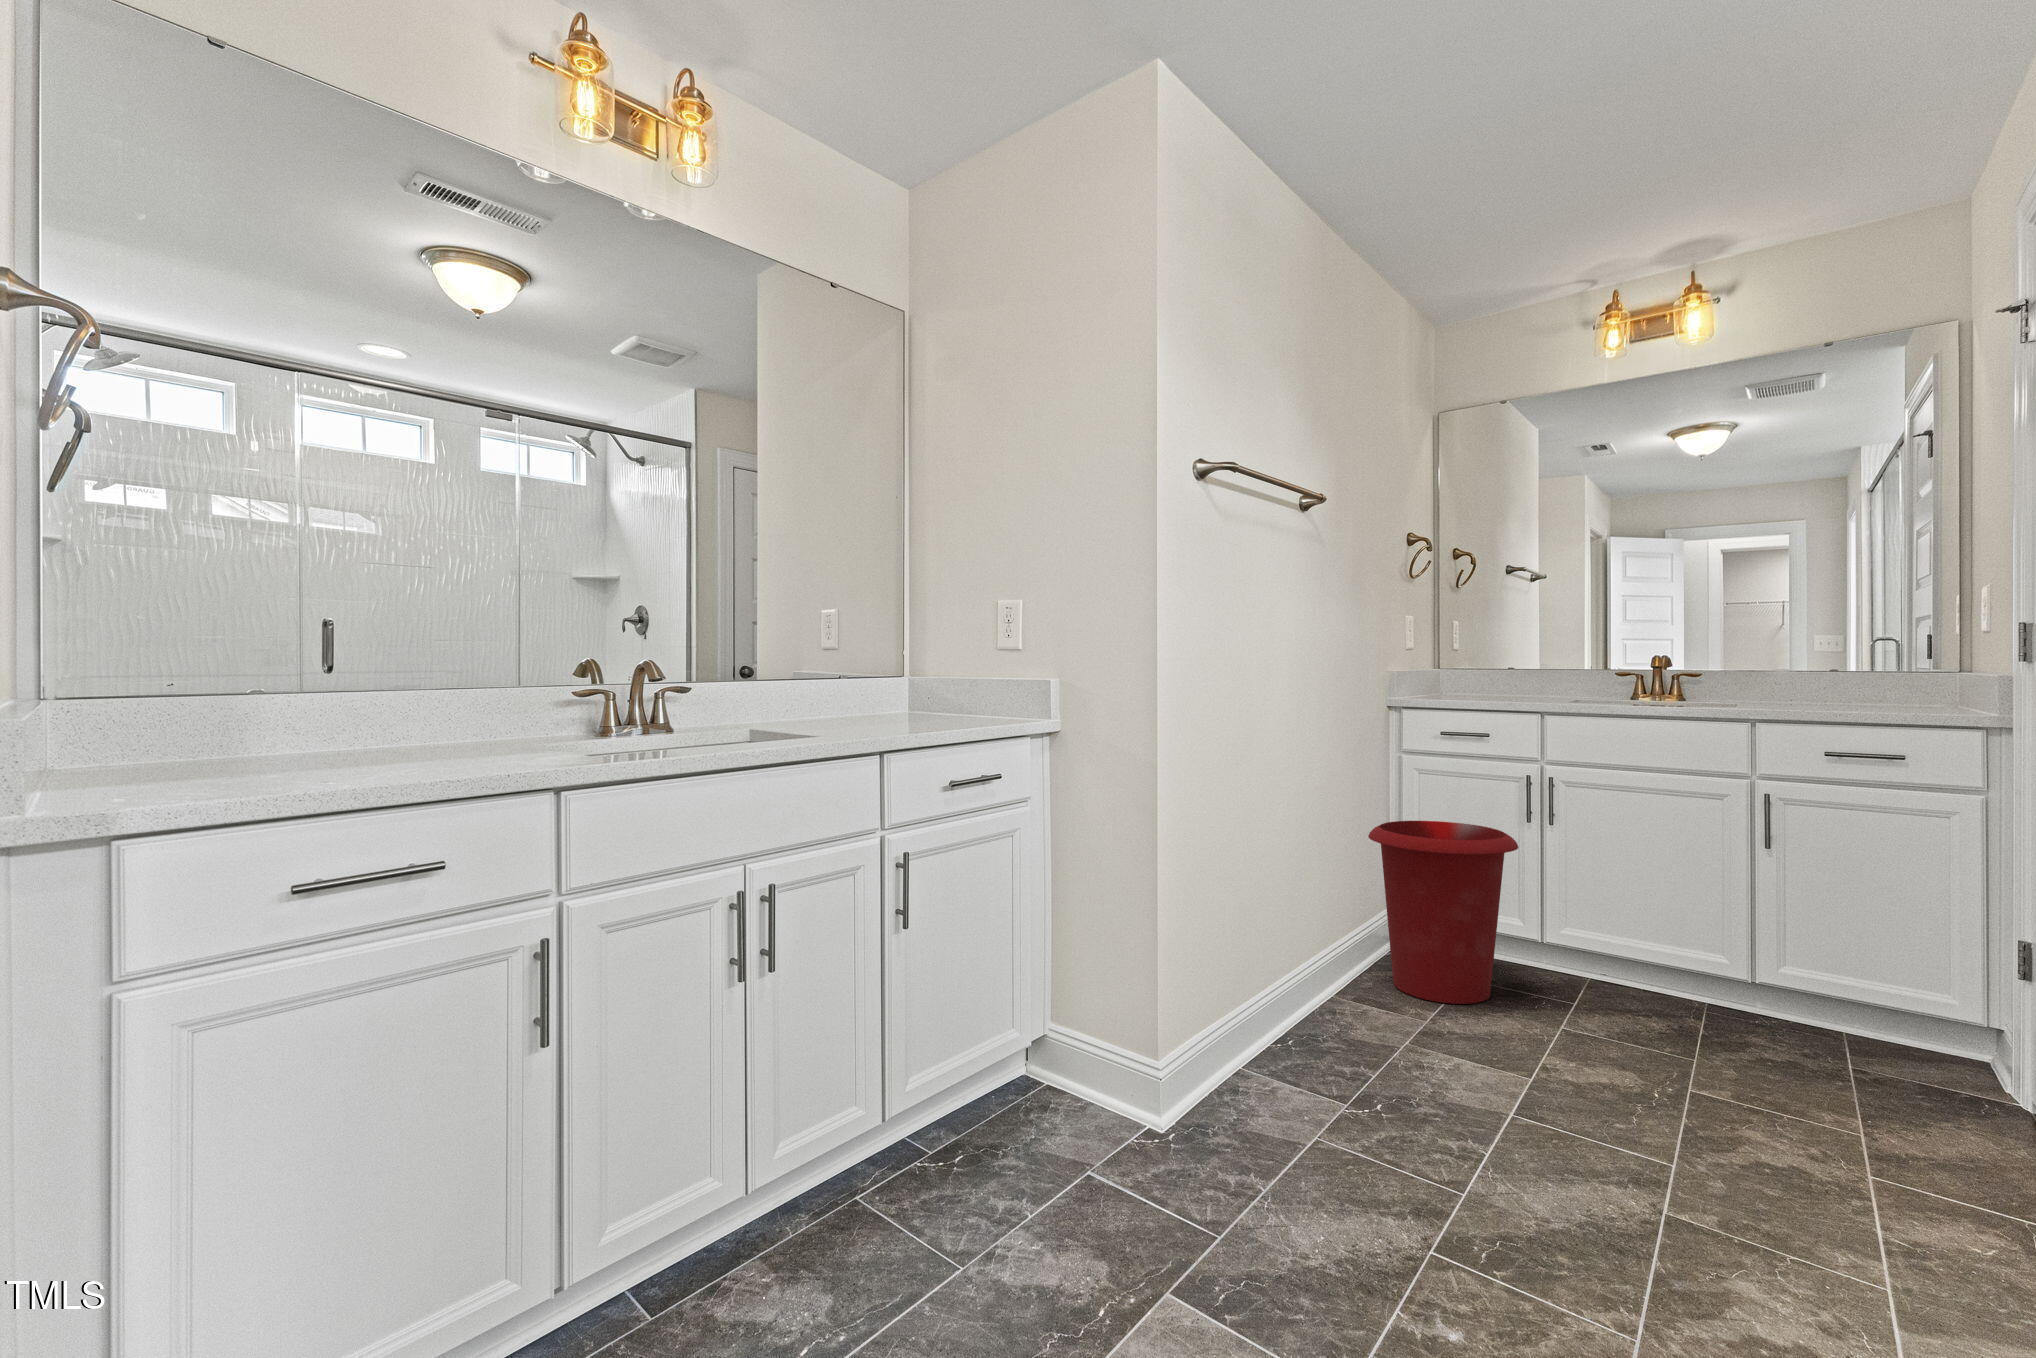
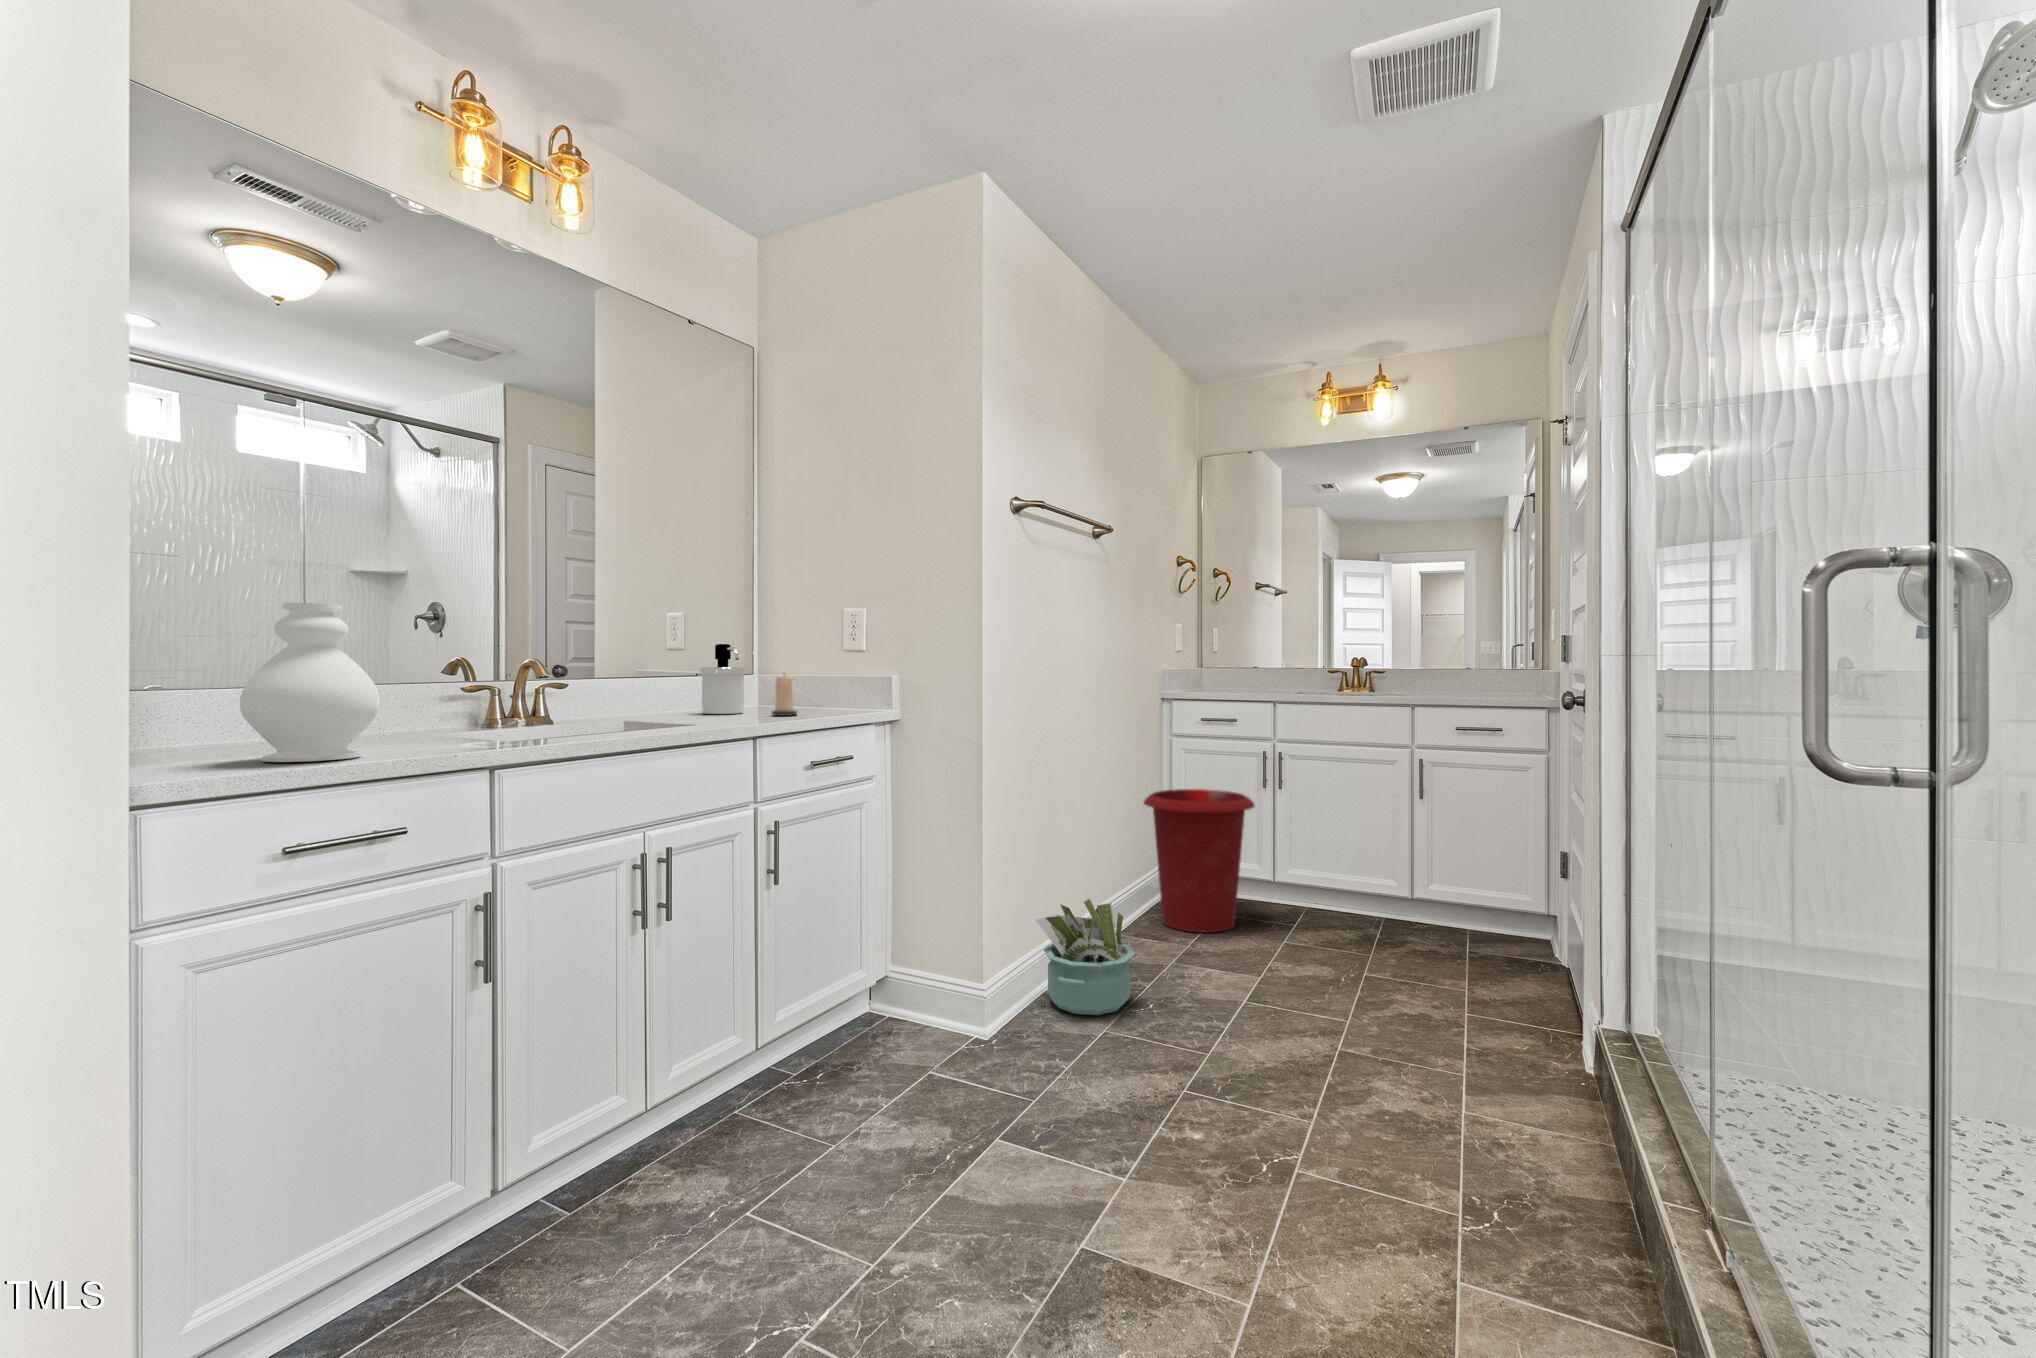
decorative vase: none [273,596,431,781] -> present [240,603,380,762]
soap dispenser: none [842,645,890,724] -> present [700,644,745,714]
candle: none [914,676,943,727] -> present [772,675,797,716]
decorative plant: none [1228,959,1358,1112] -> present [1036,898,1135,1015]

